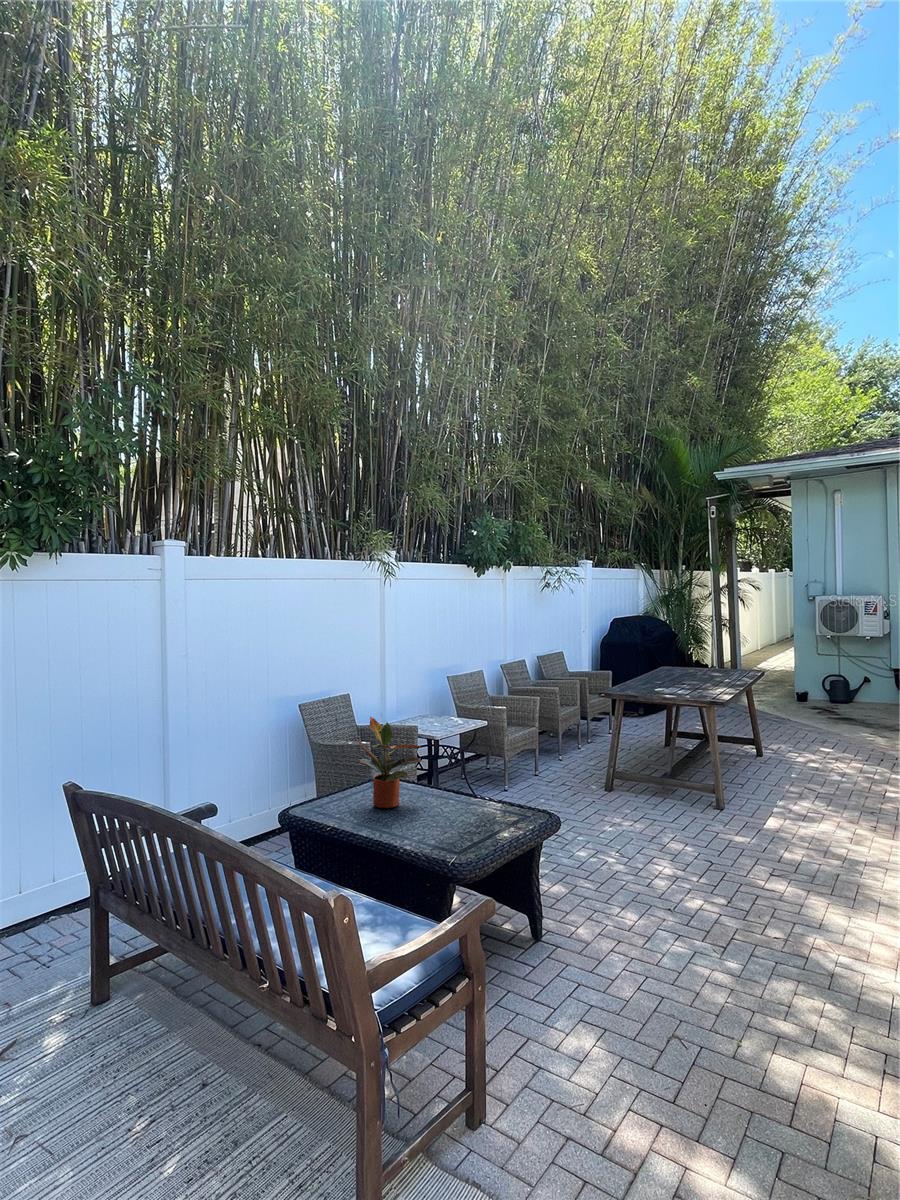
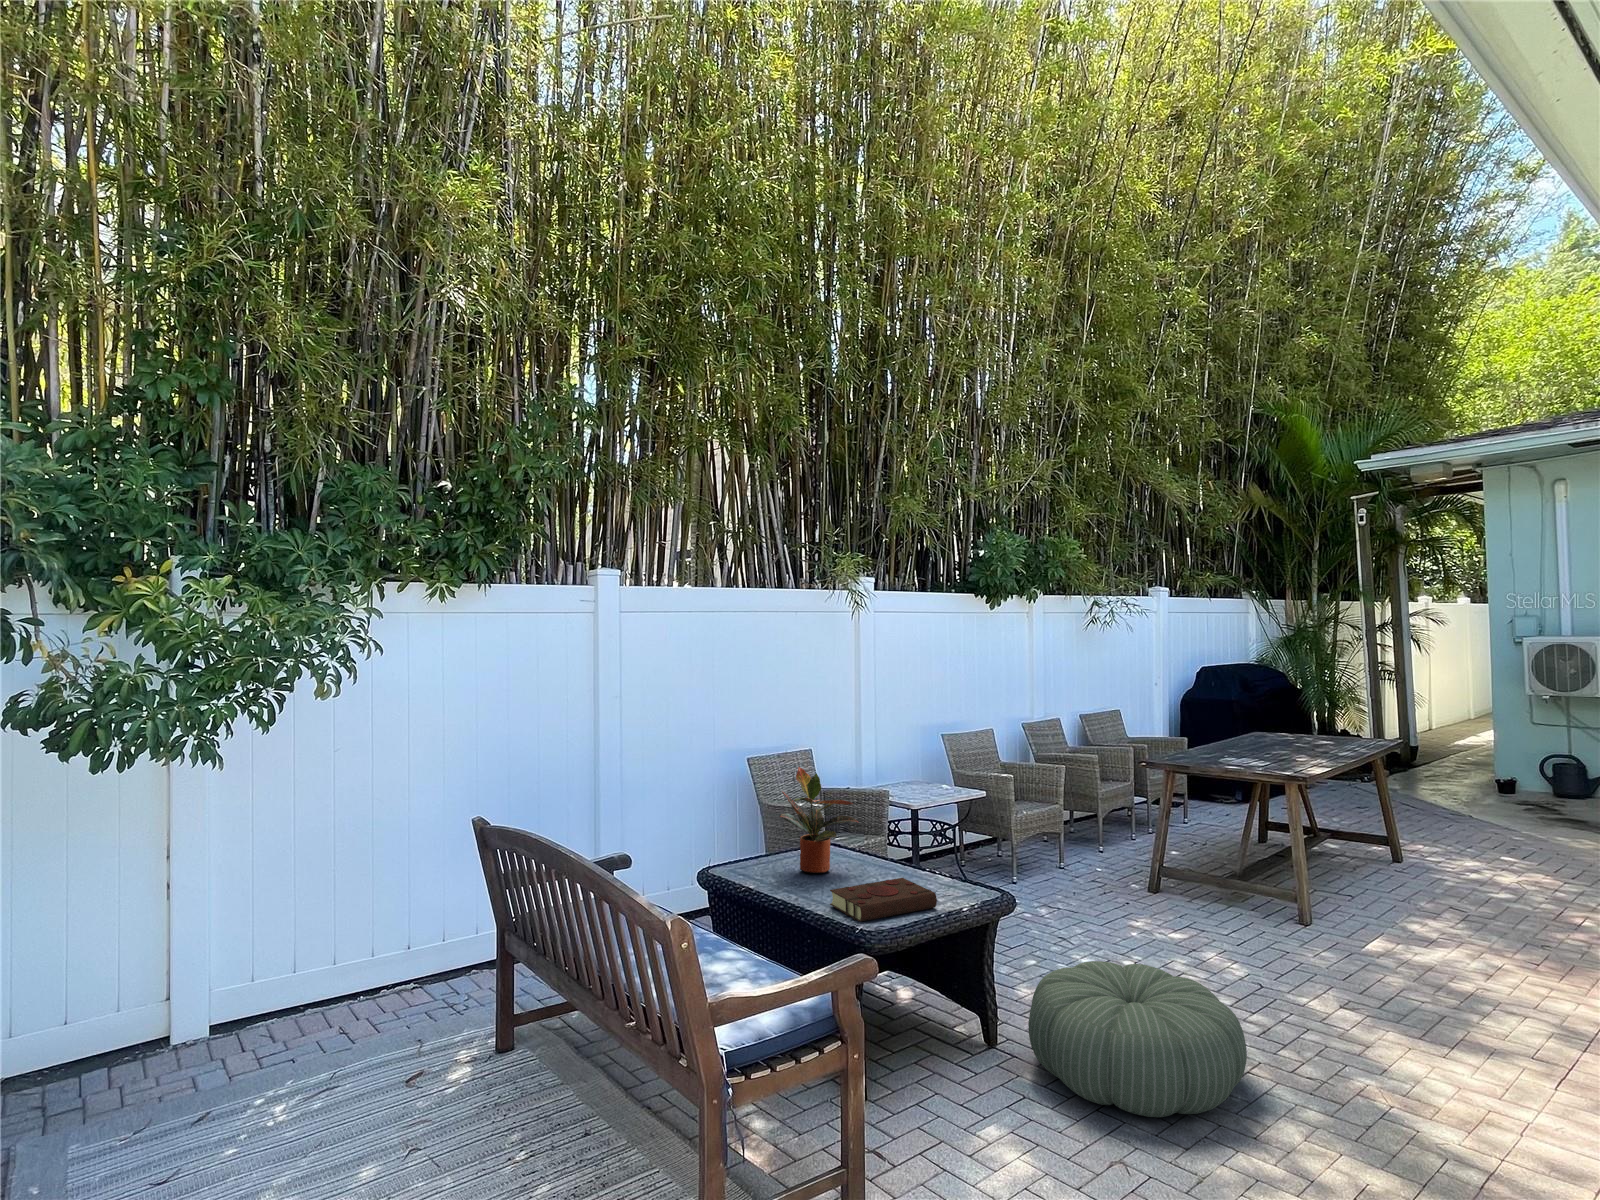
book: none [416,809,507,855] -> present [830,878,937,922]
pouf: none [571,860,739,987] -> present [1028,961,1247,1117]

